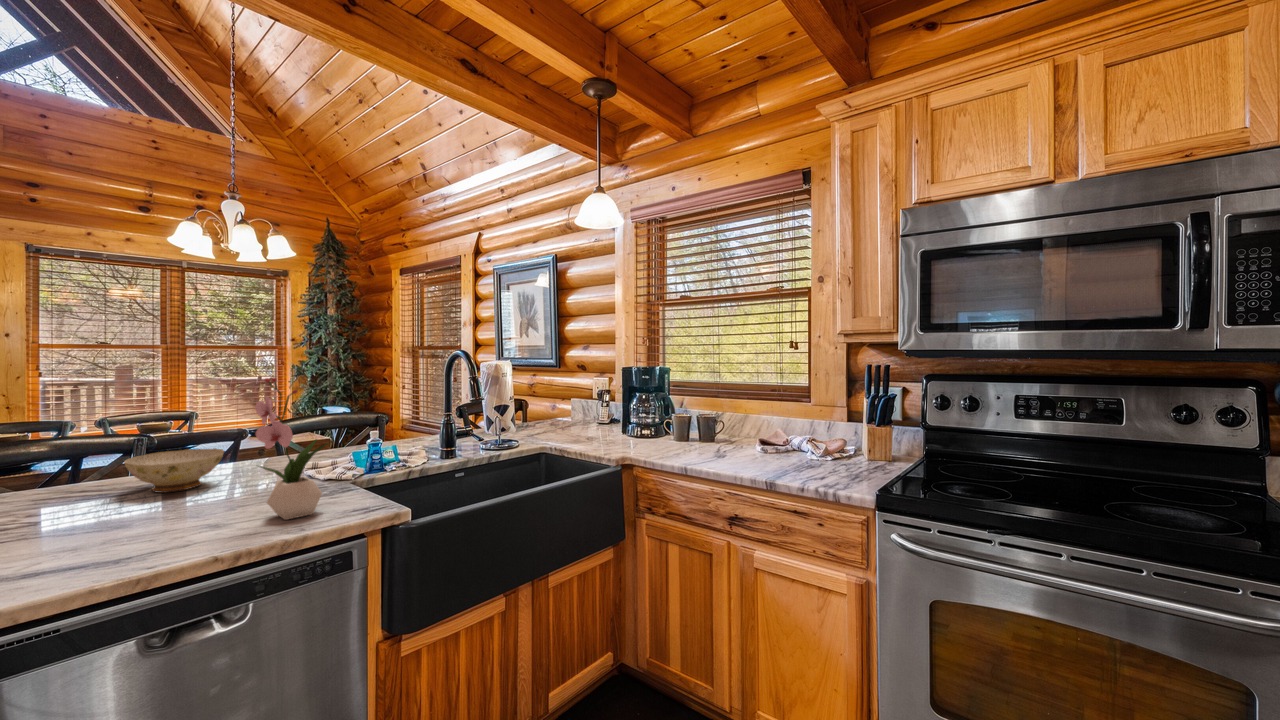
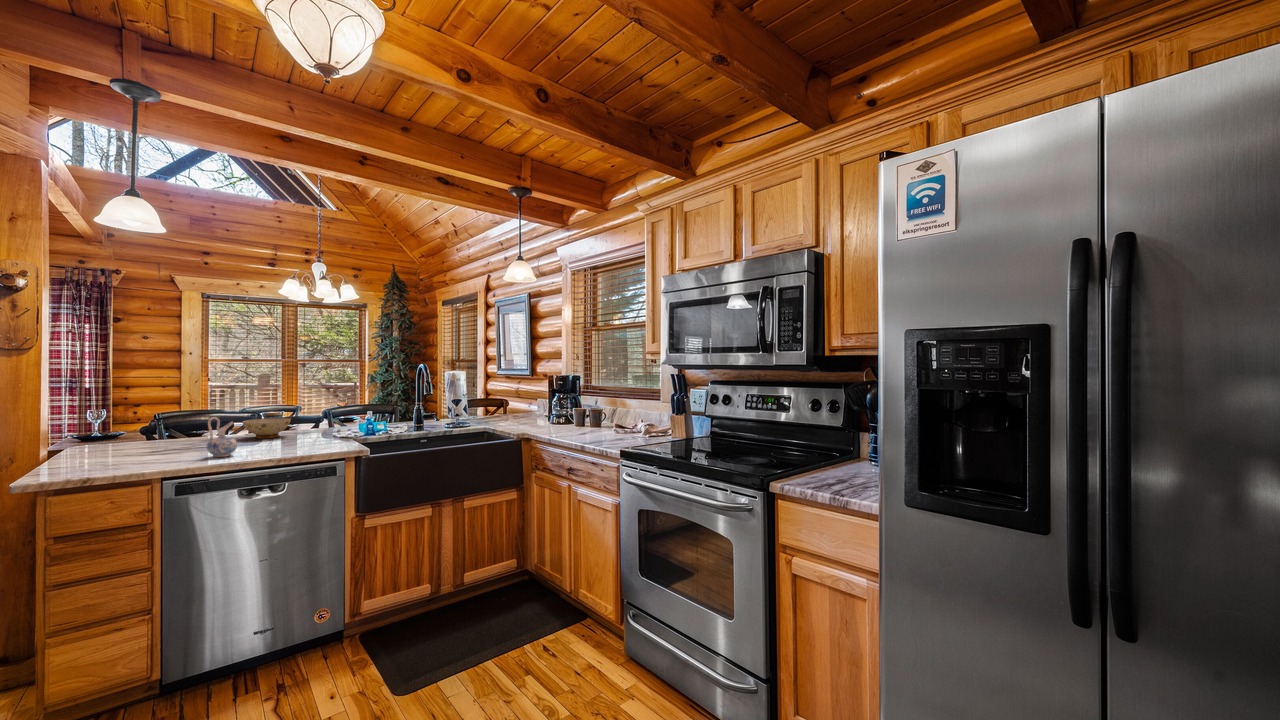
flower arrangement: present [255,378,327,520] -> none [295,378,330,449]
ceramic pitcher: none [49,472,128,564] -> present [207,417,237,457]

